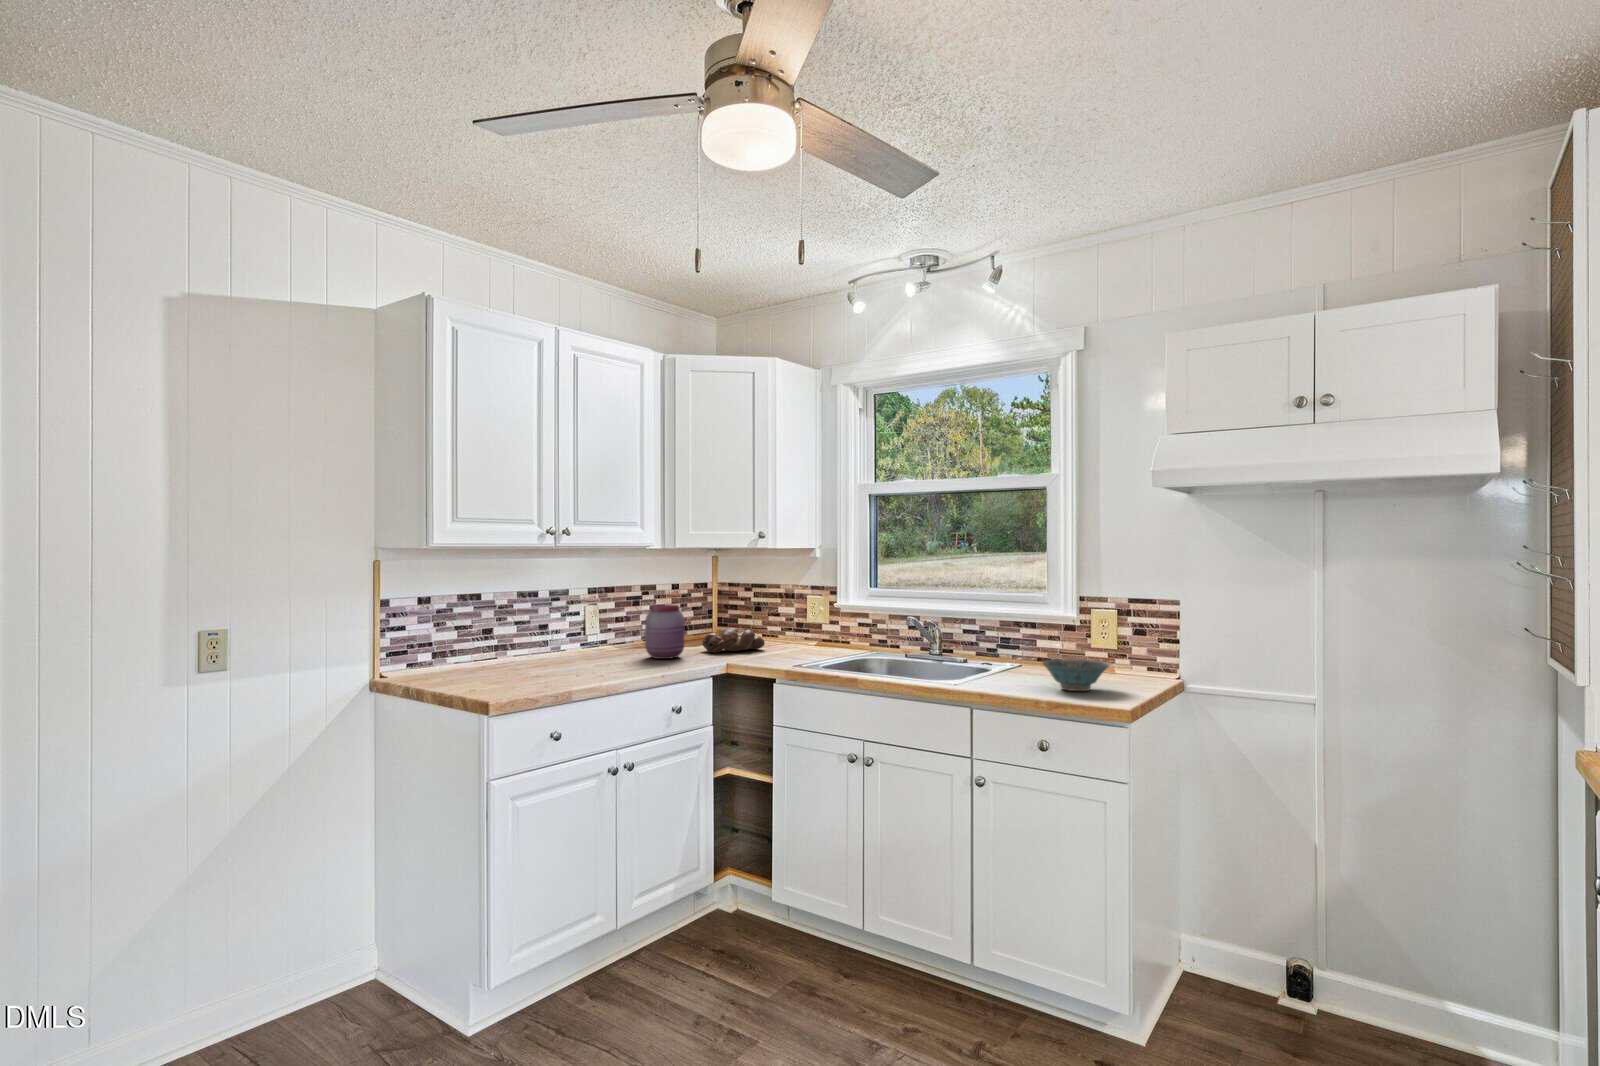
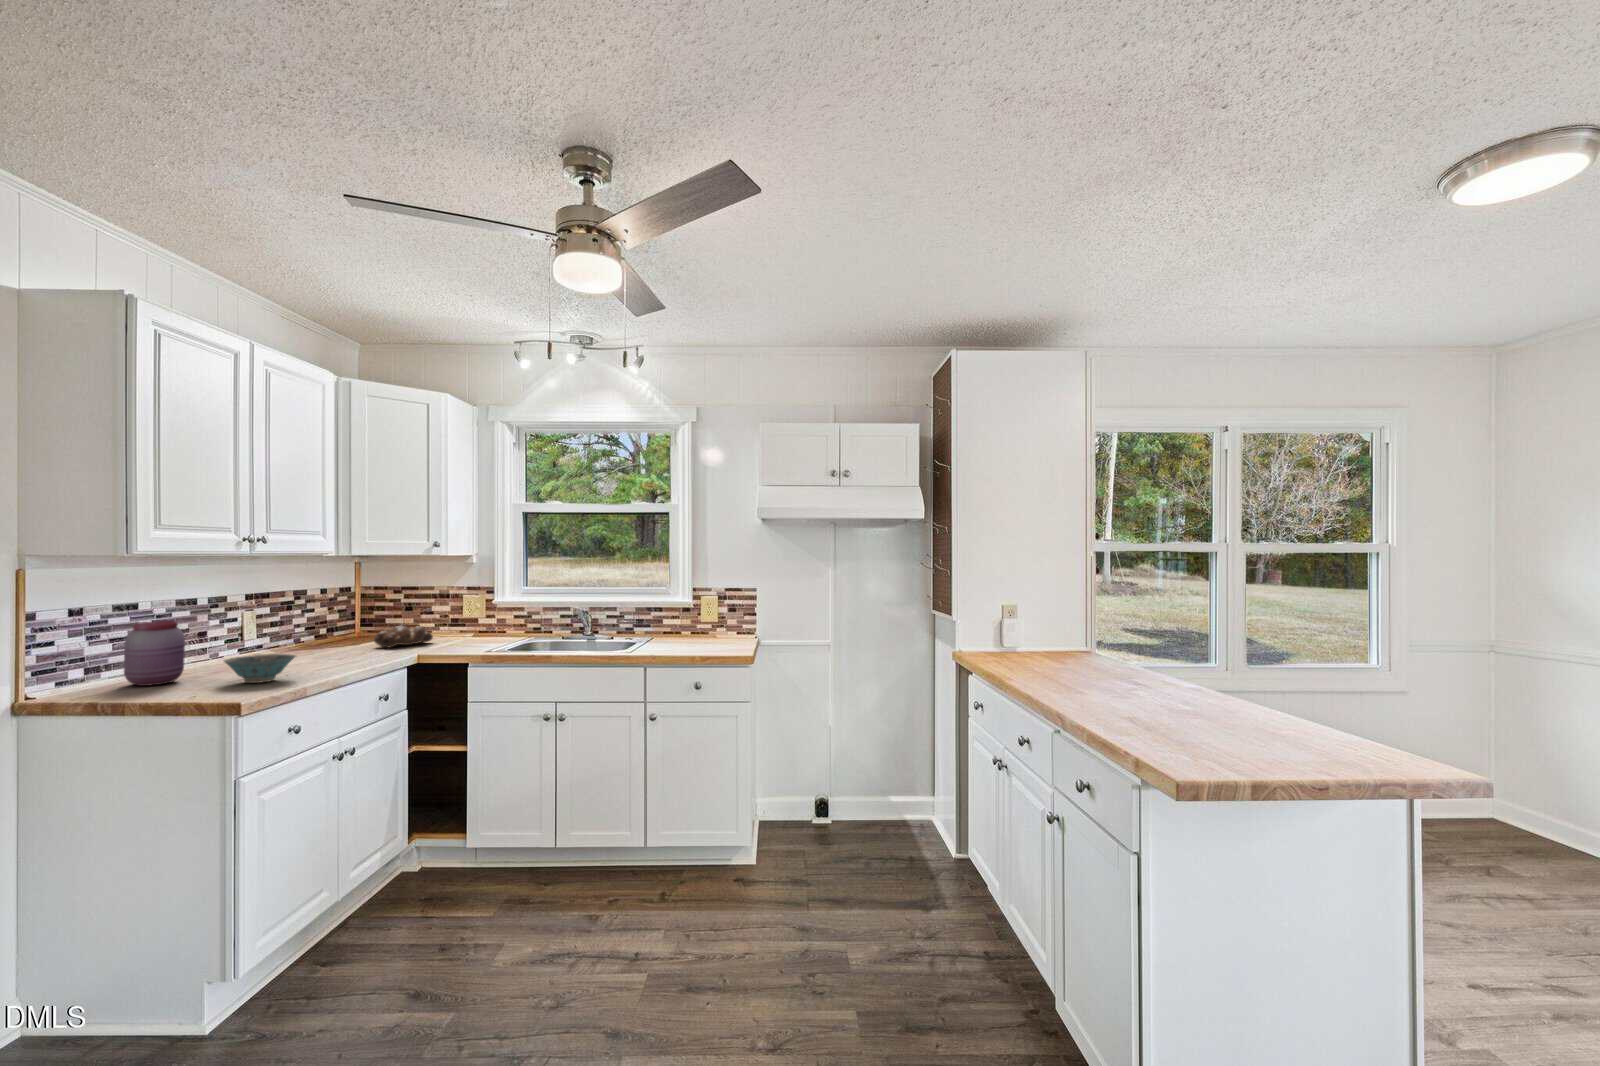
jar: present [645,604,684,659] -> present [124,621,185,686]
ceramic bowl: present [1042,659,1110,691] -> present [224,654,296,683]

